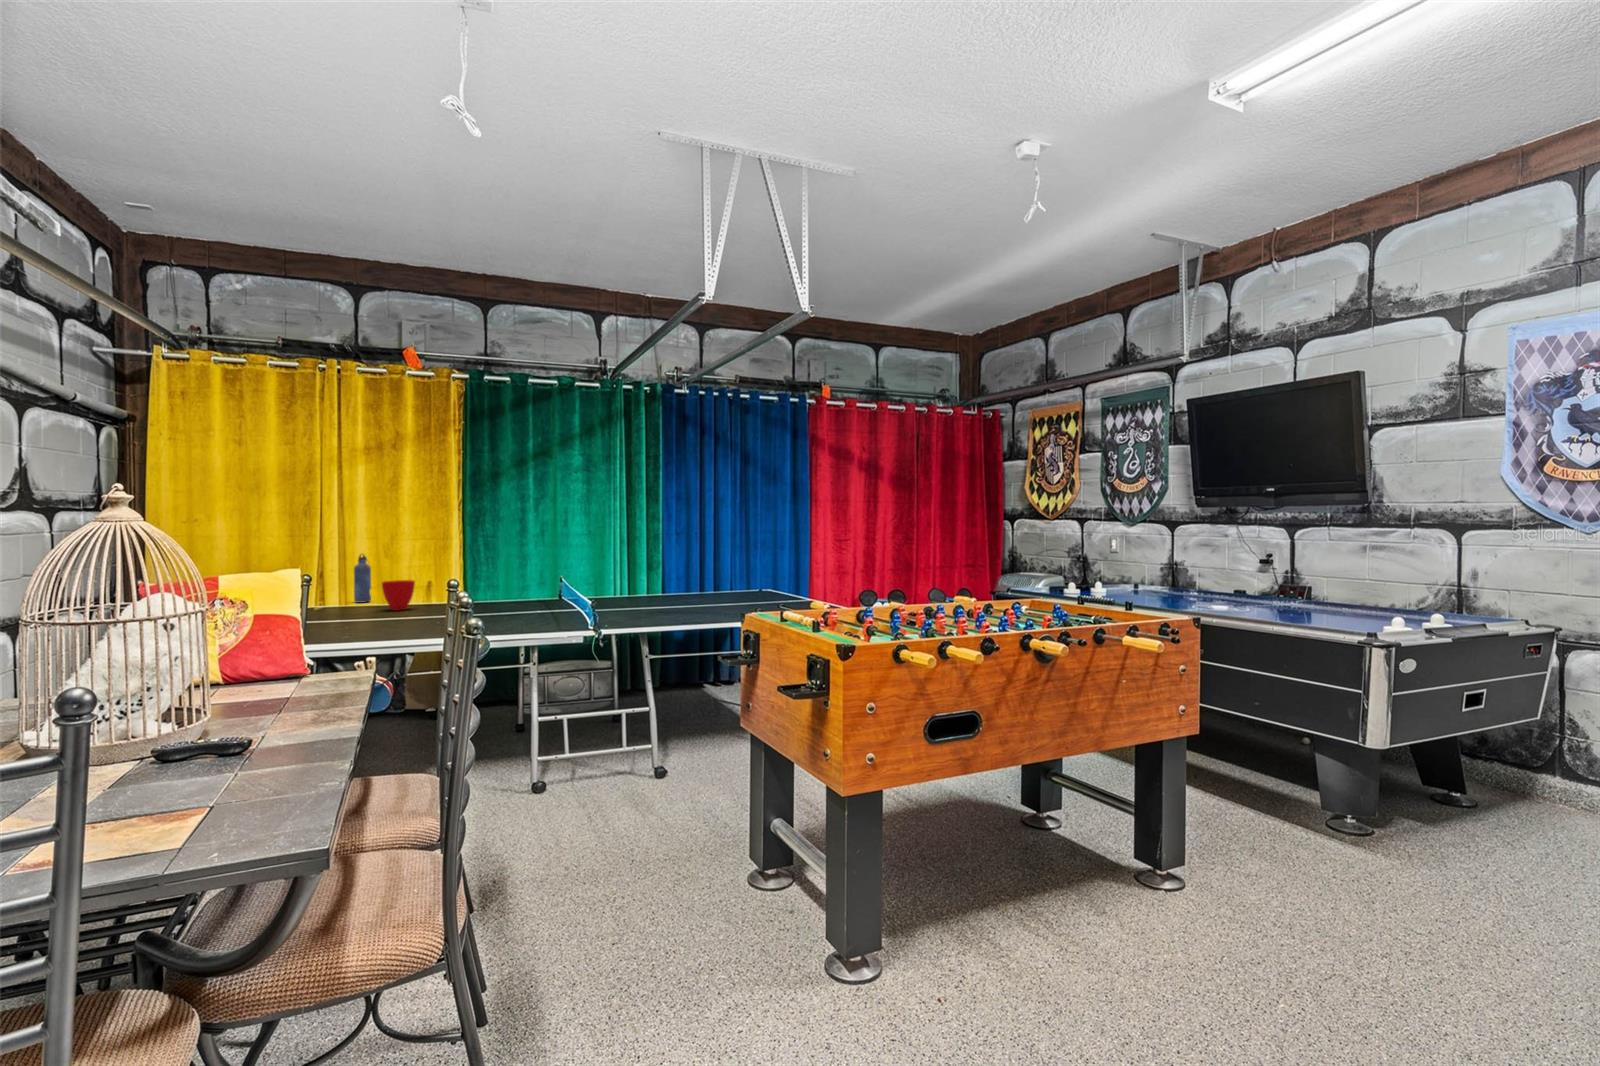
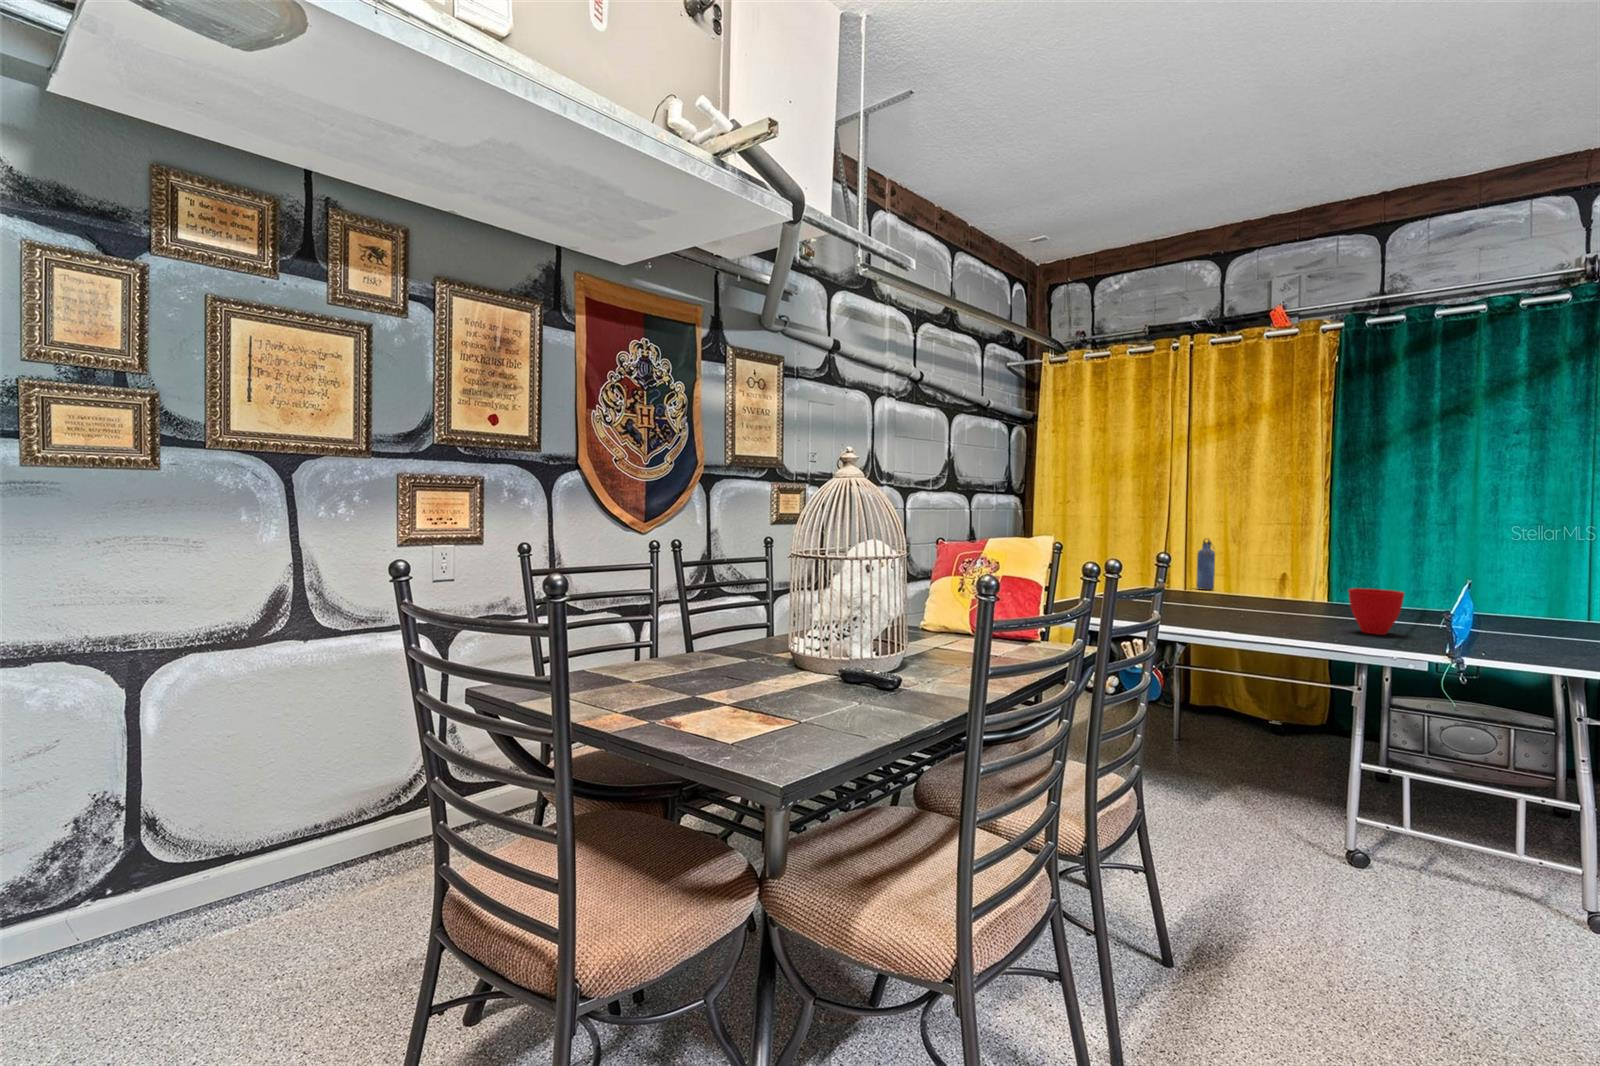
cup: present [382,580,415,610] -> present [1349,588,1405,635]

